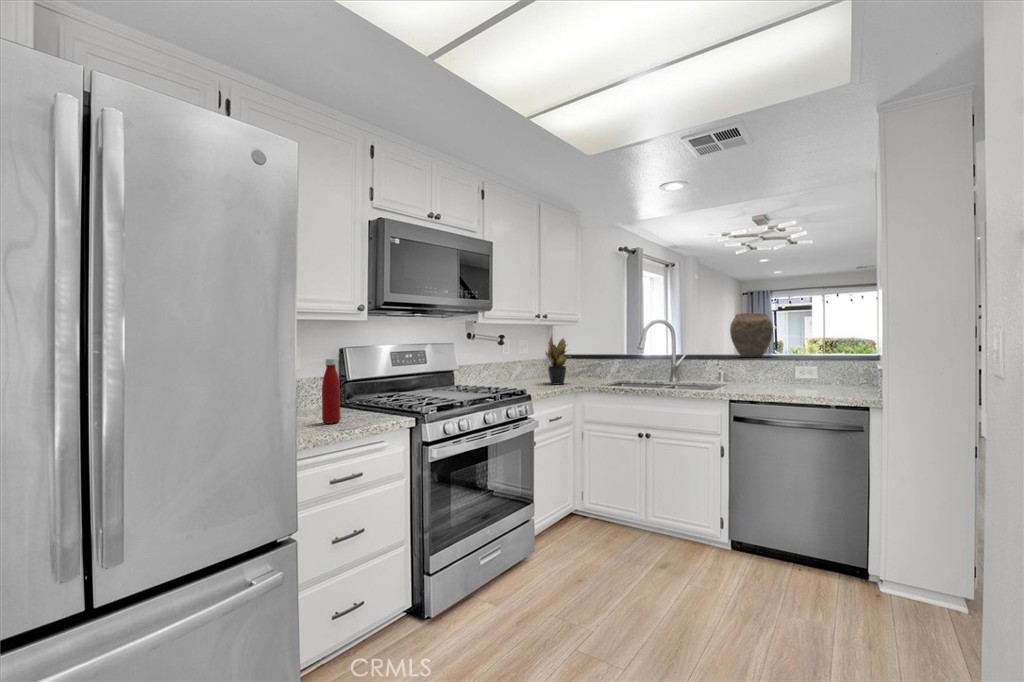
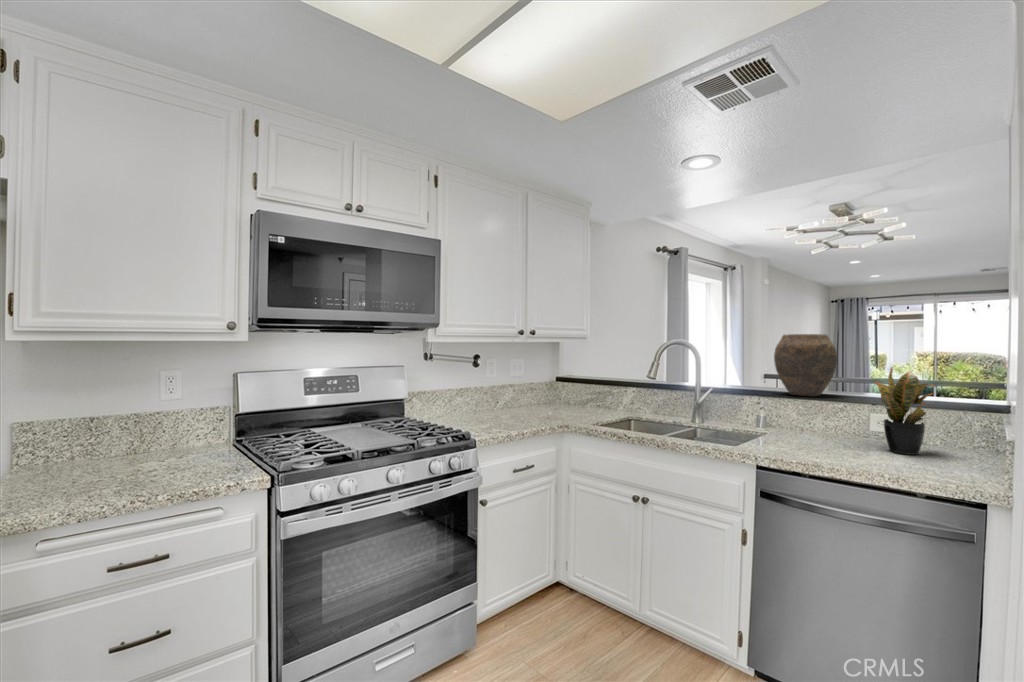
potted plant: present [546,336,570,384] -> present [875,367,934,455]
bottle: present [322,359,341,424] -> none [98,402,130,494]

